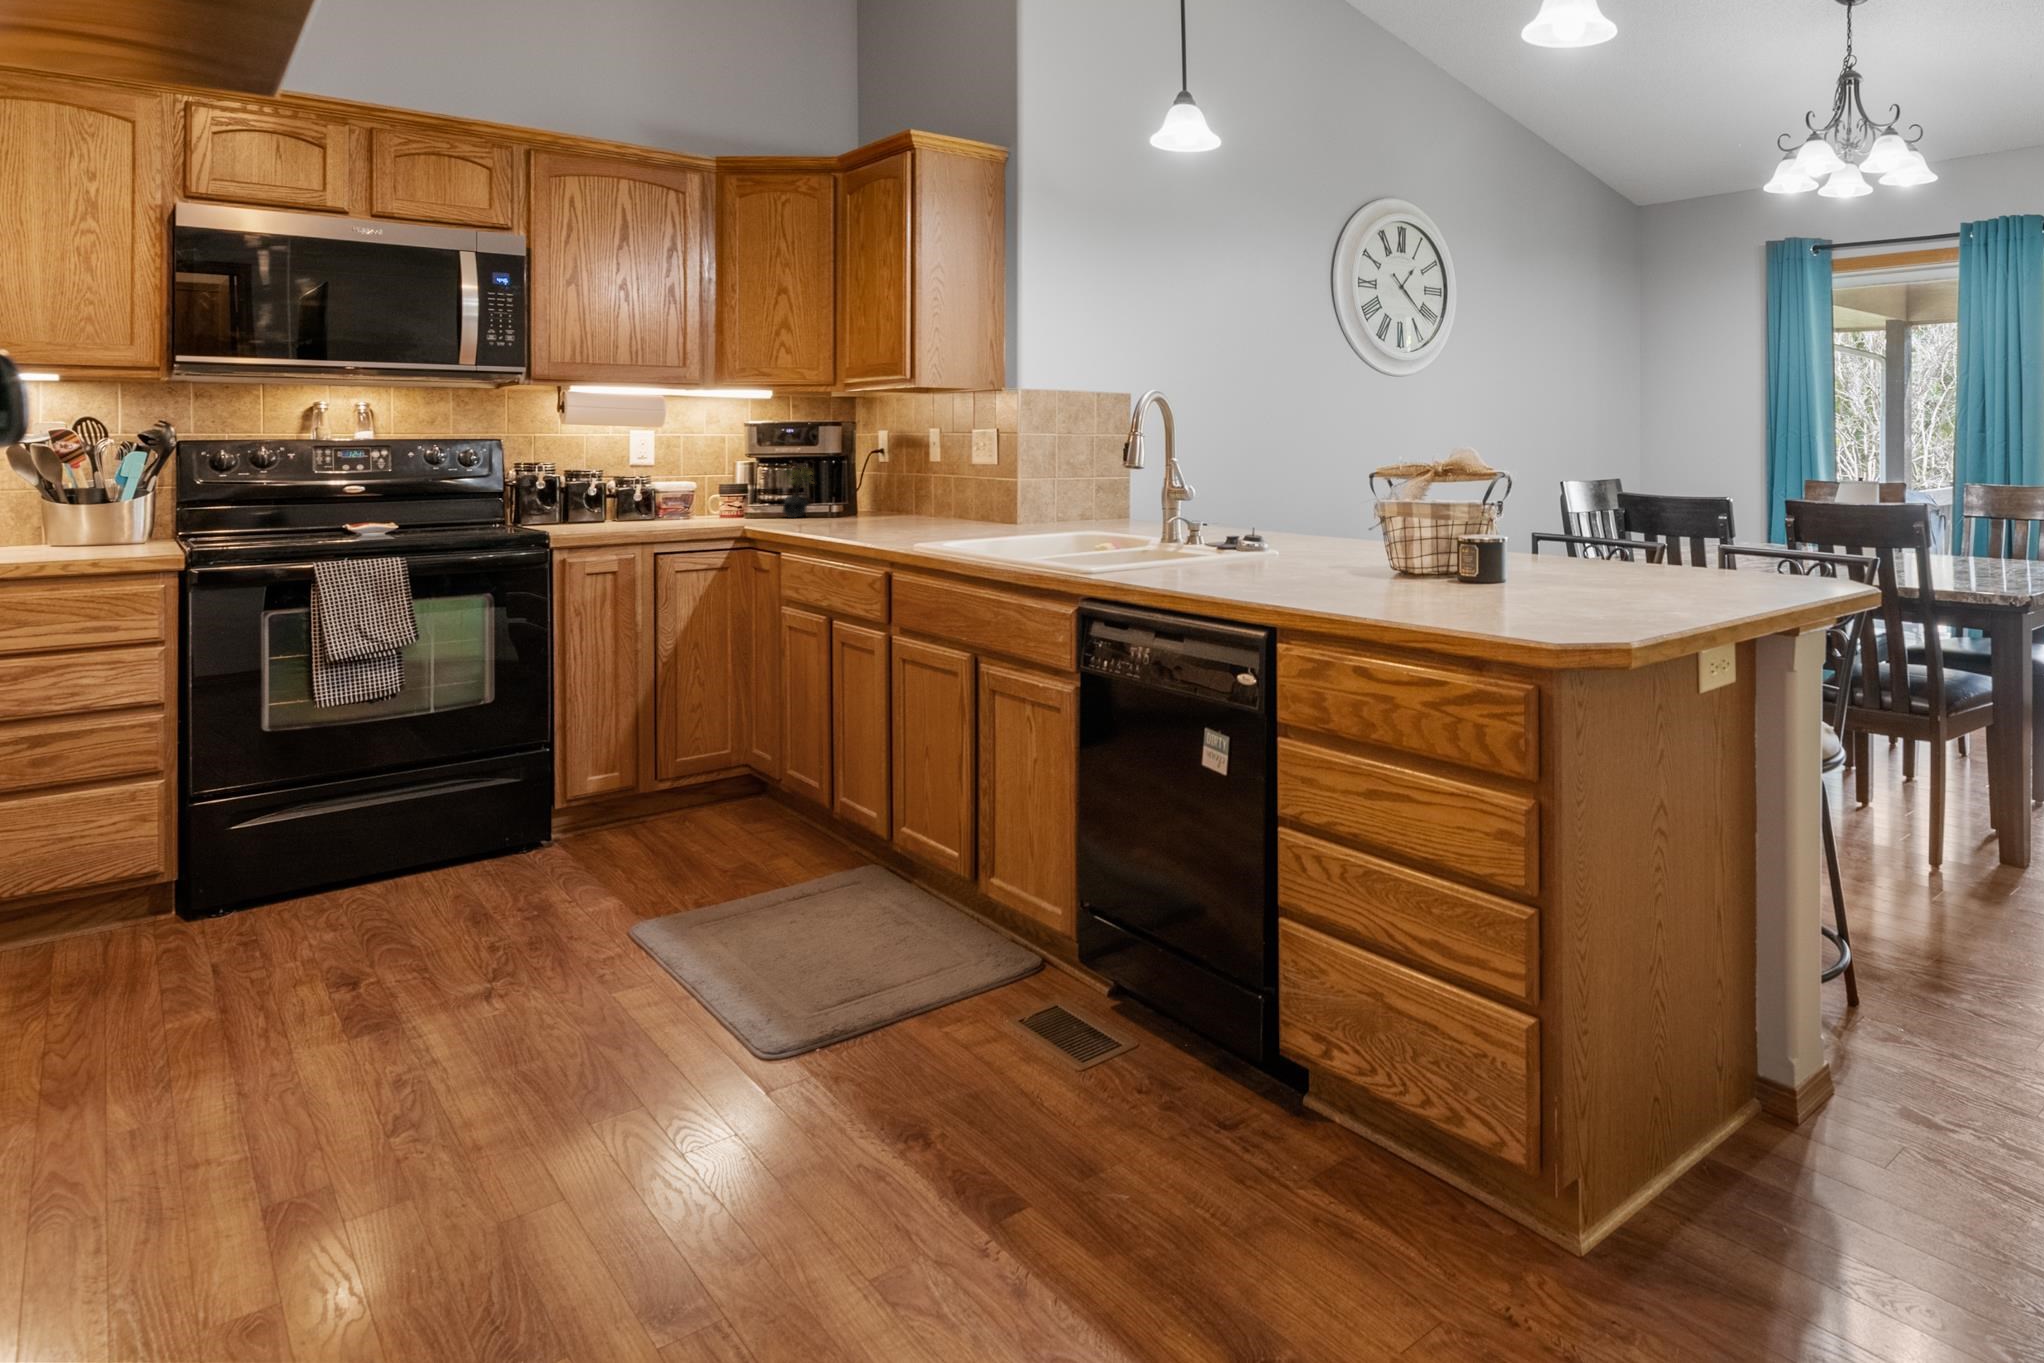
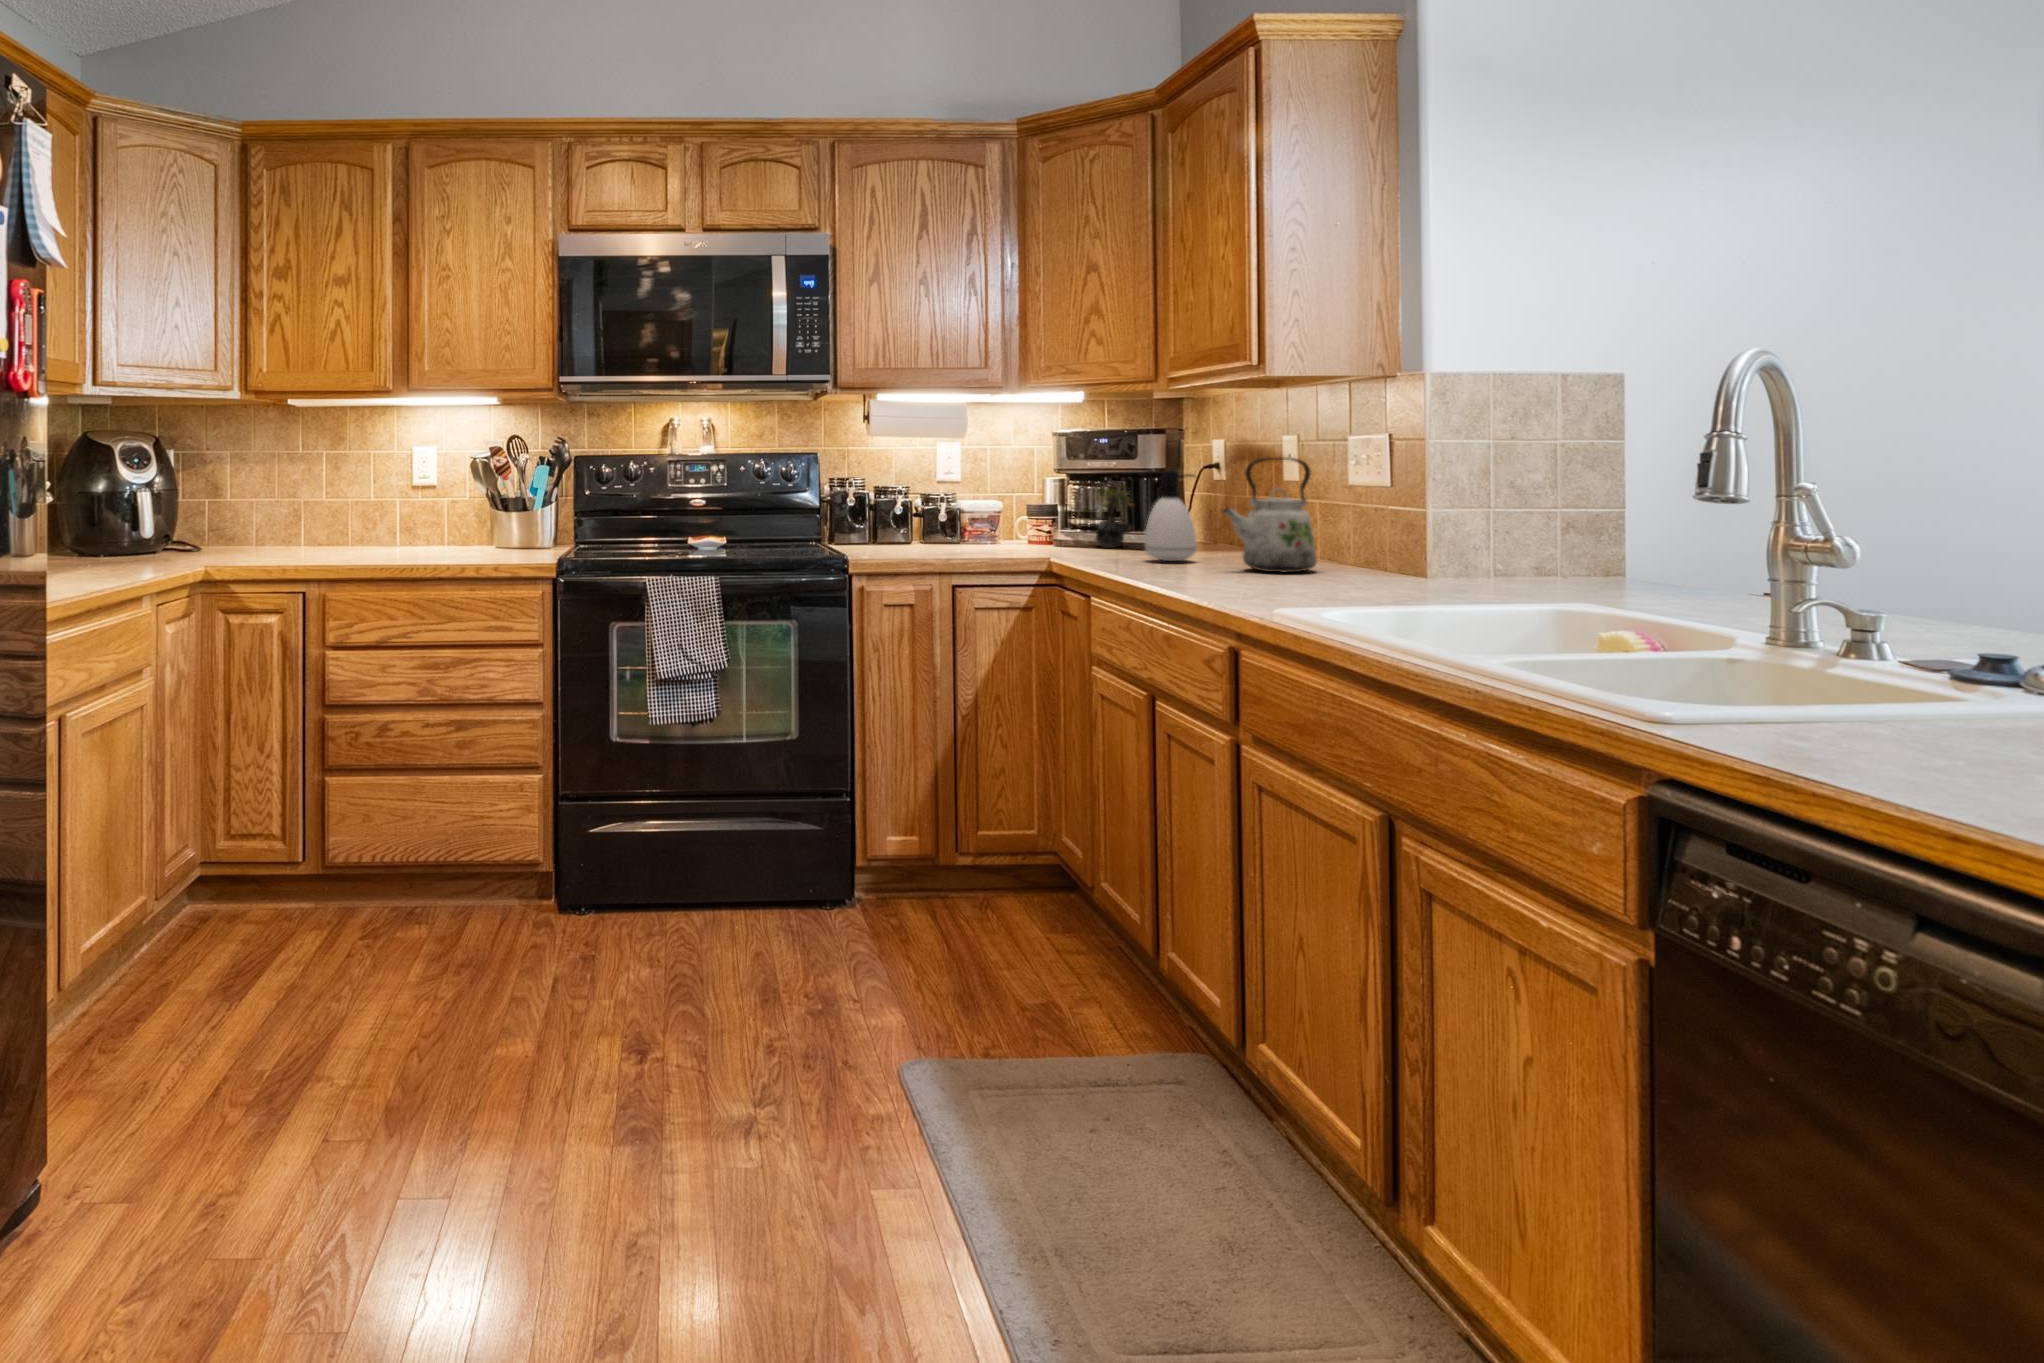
kettle: none [882,446,947,526] -> present [1223,458,1317,572]
soap dispenser: none [824,455,865,523] -> present [1145,470,1197,561]

